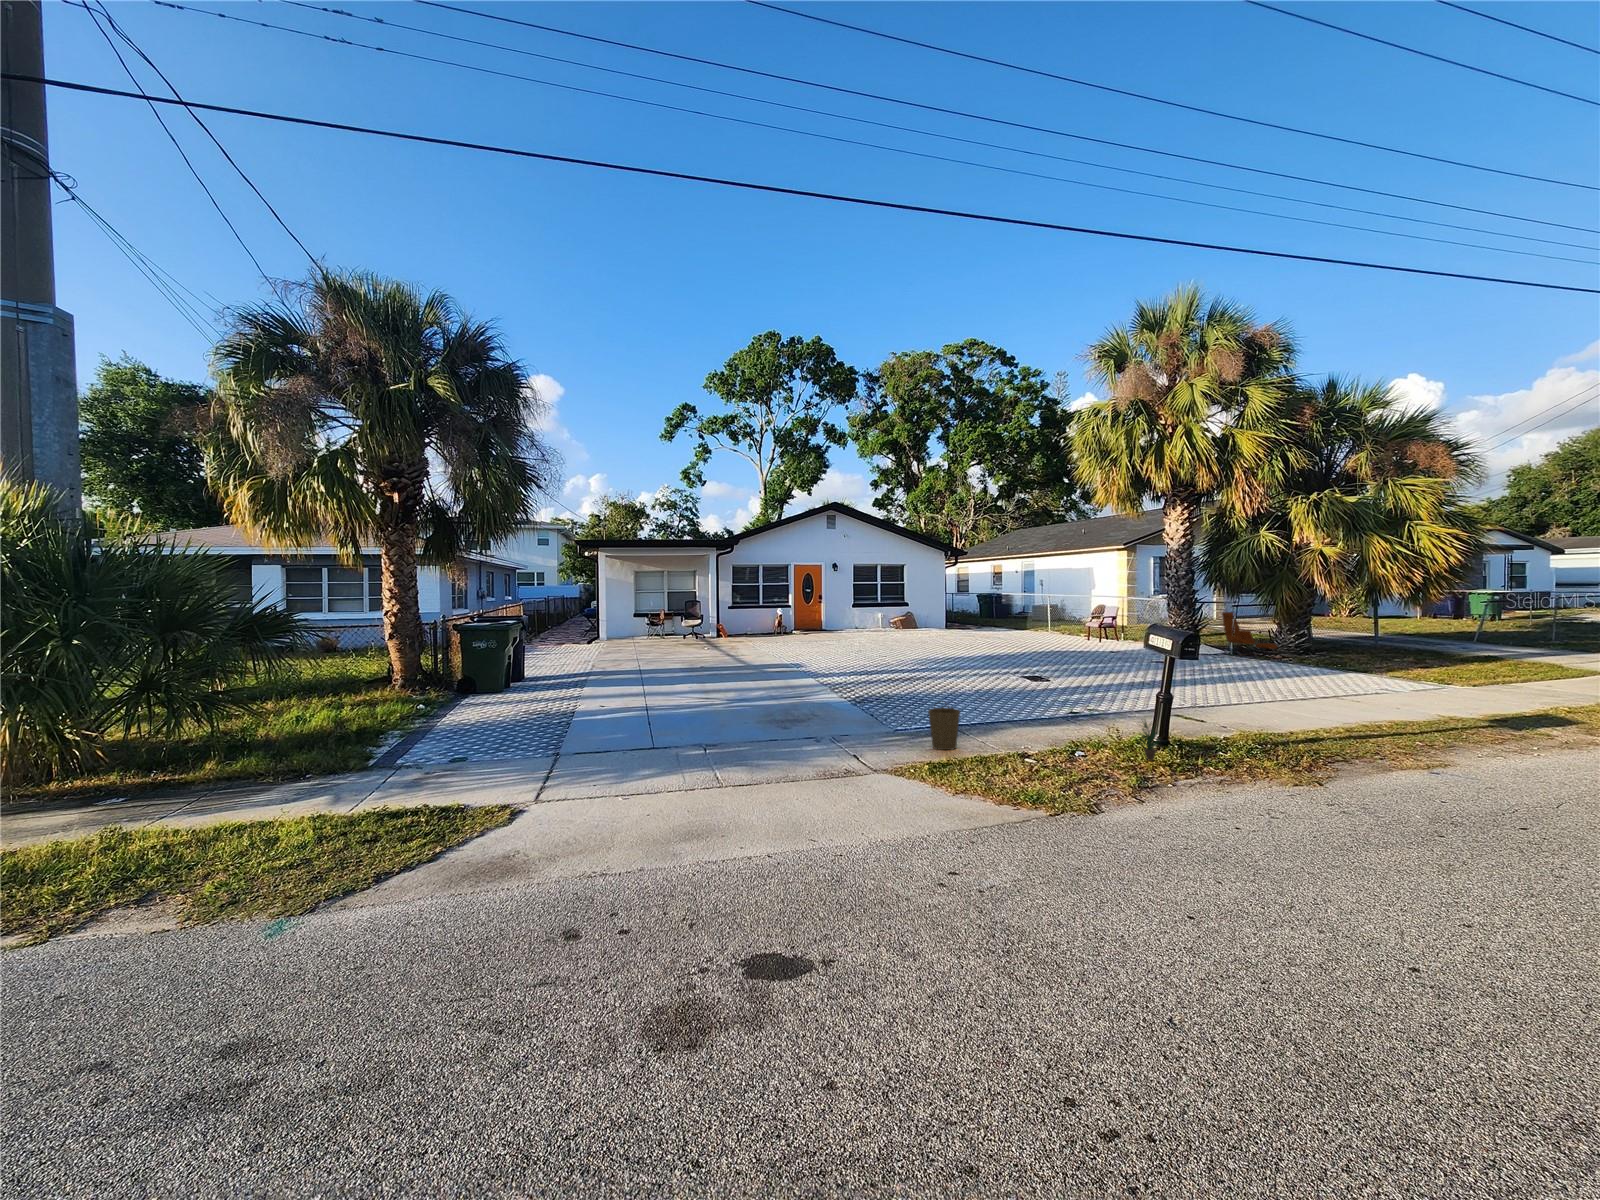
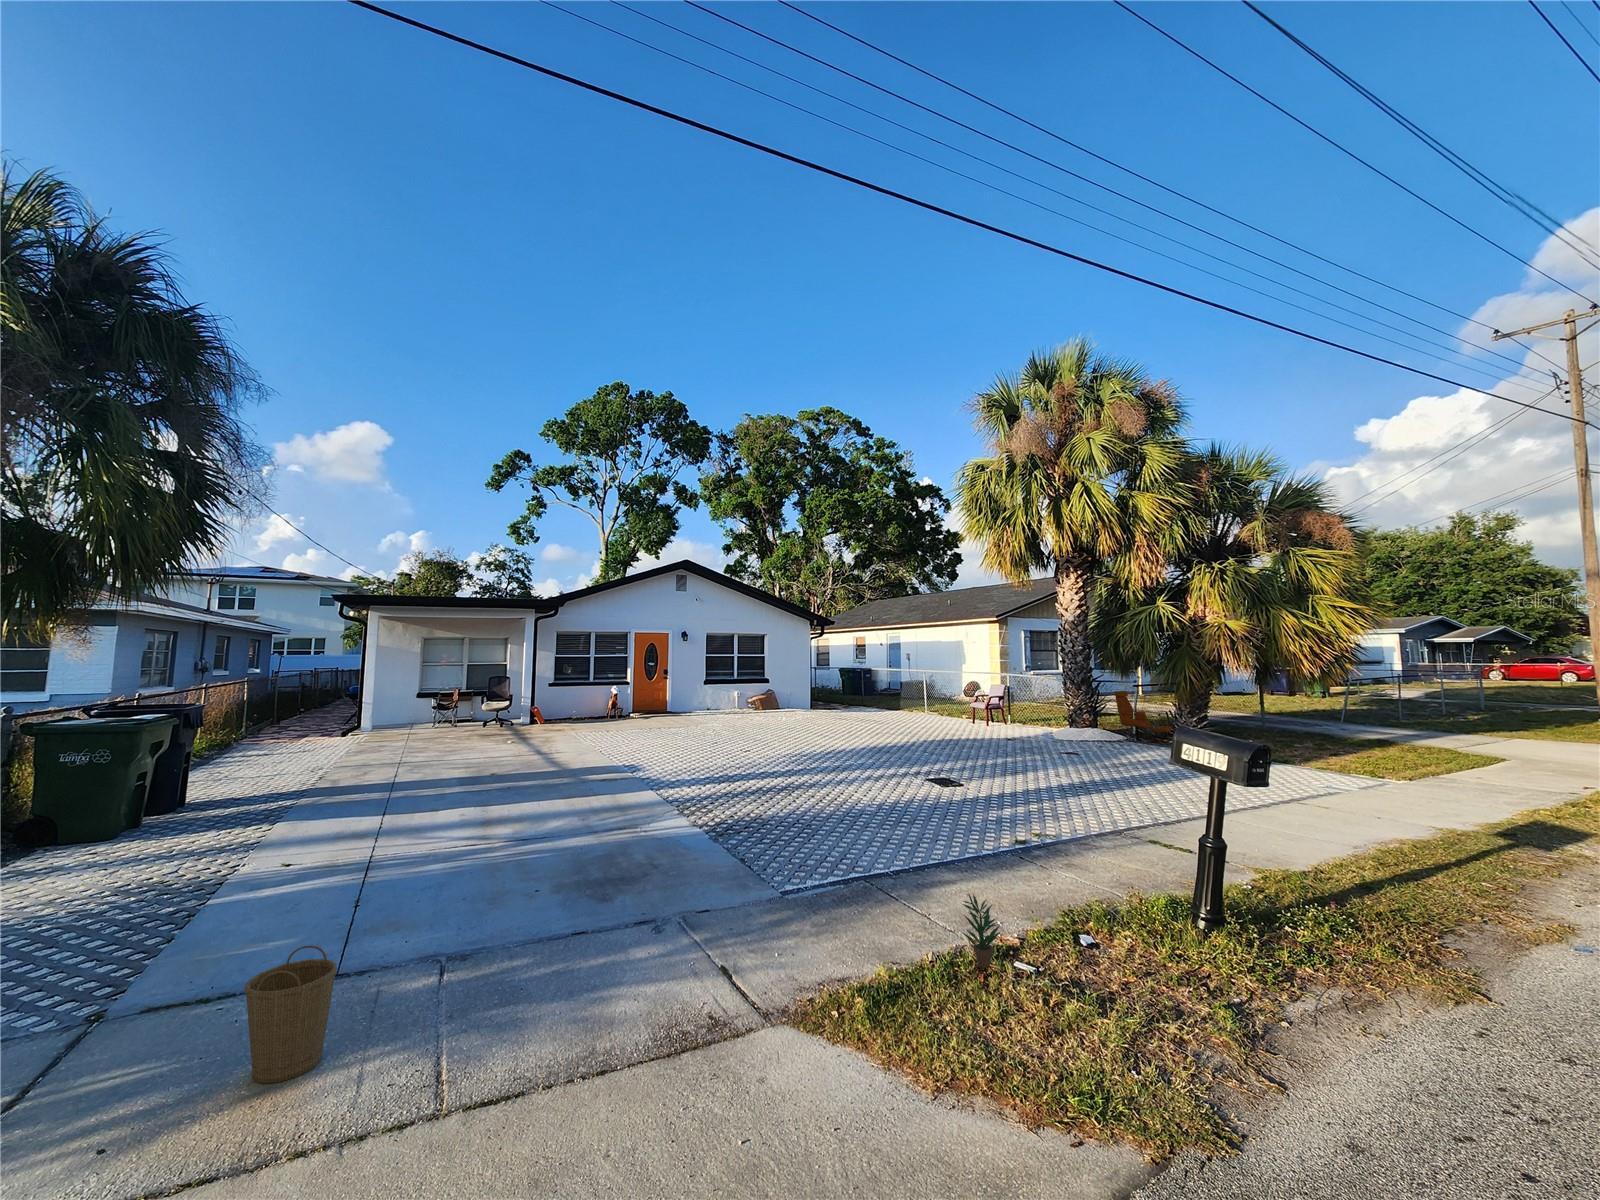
basket: present [928,701,960,750] -> present [245,945,337,1083]
potted plant: present [1141,721,1159,761] -> present [963,894,1000,968]

